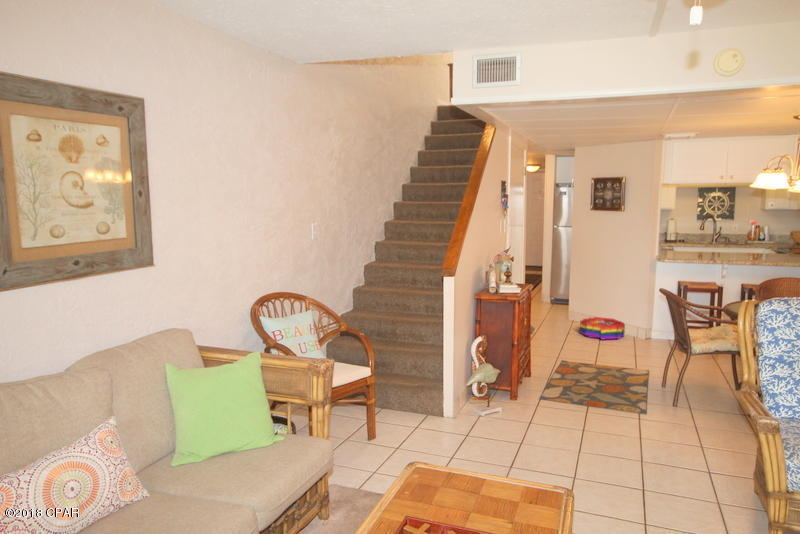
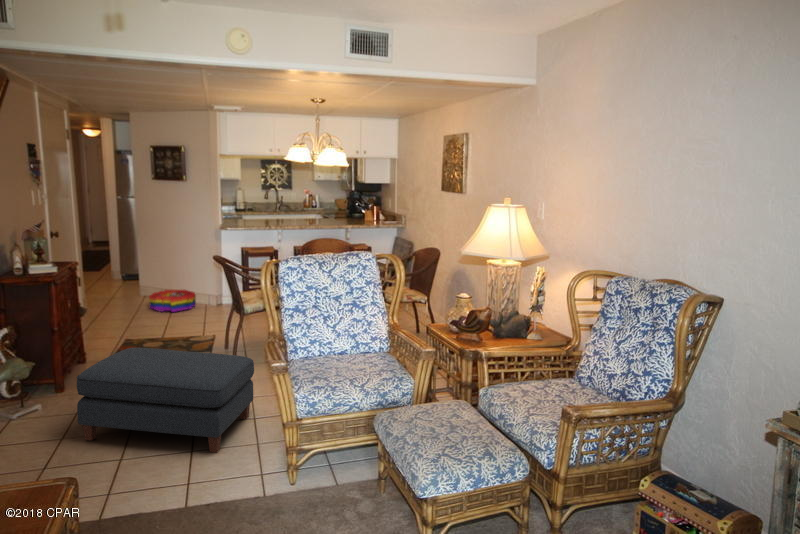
ottoman: none [536,371,715,501] -> present [77,348,254,453]

